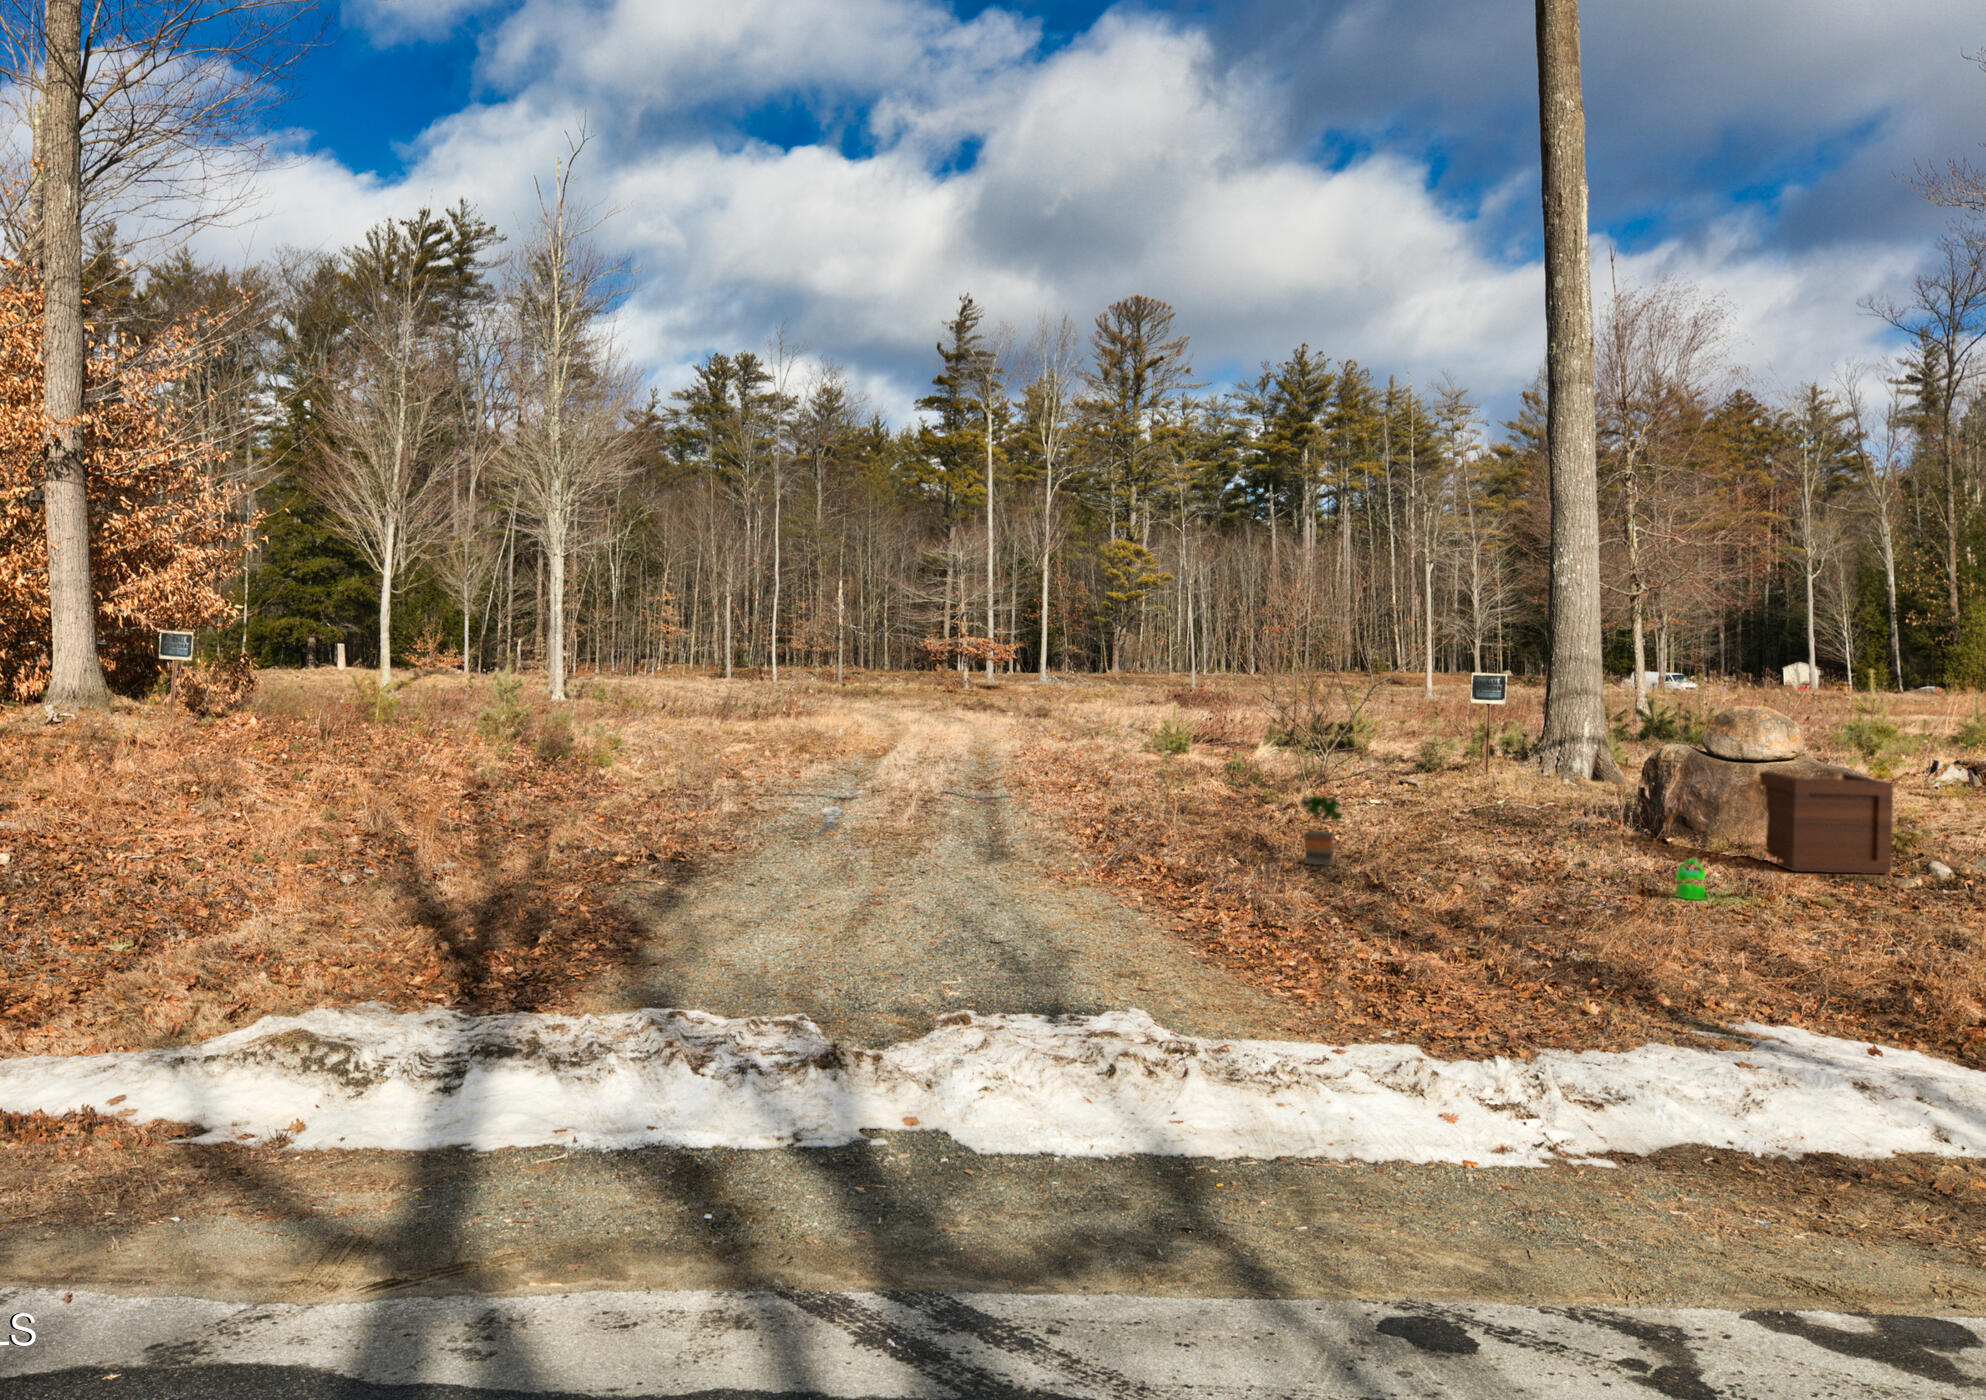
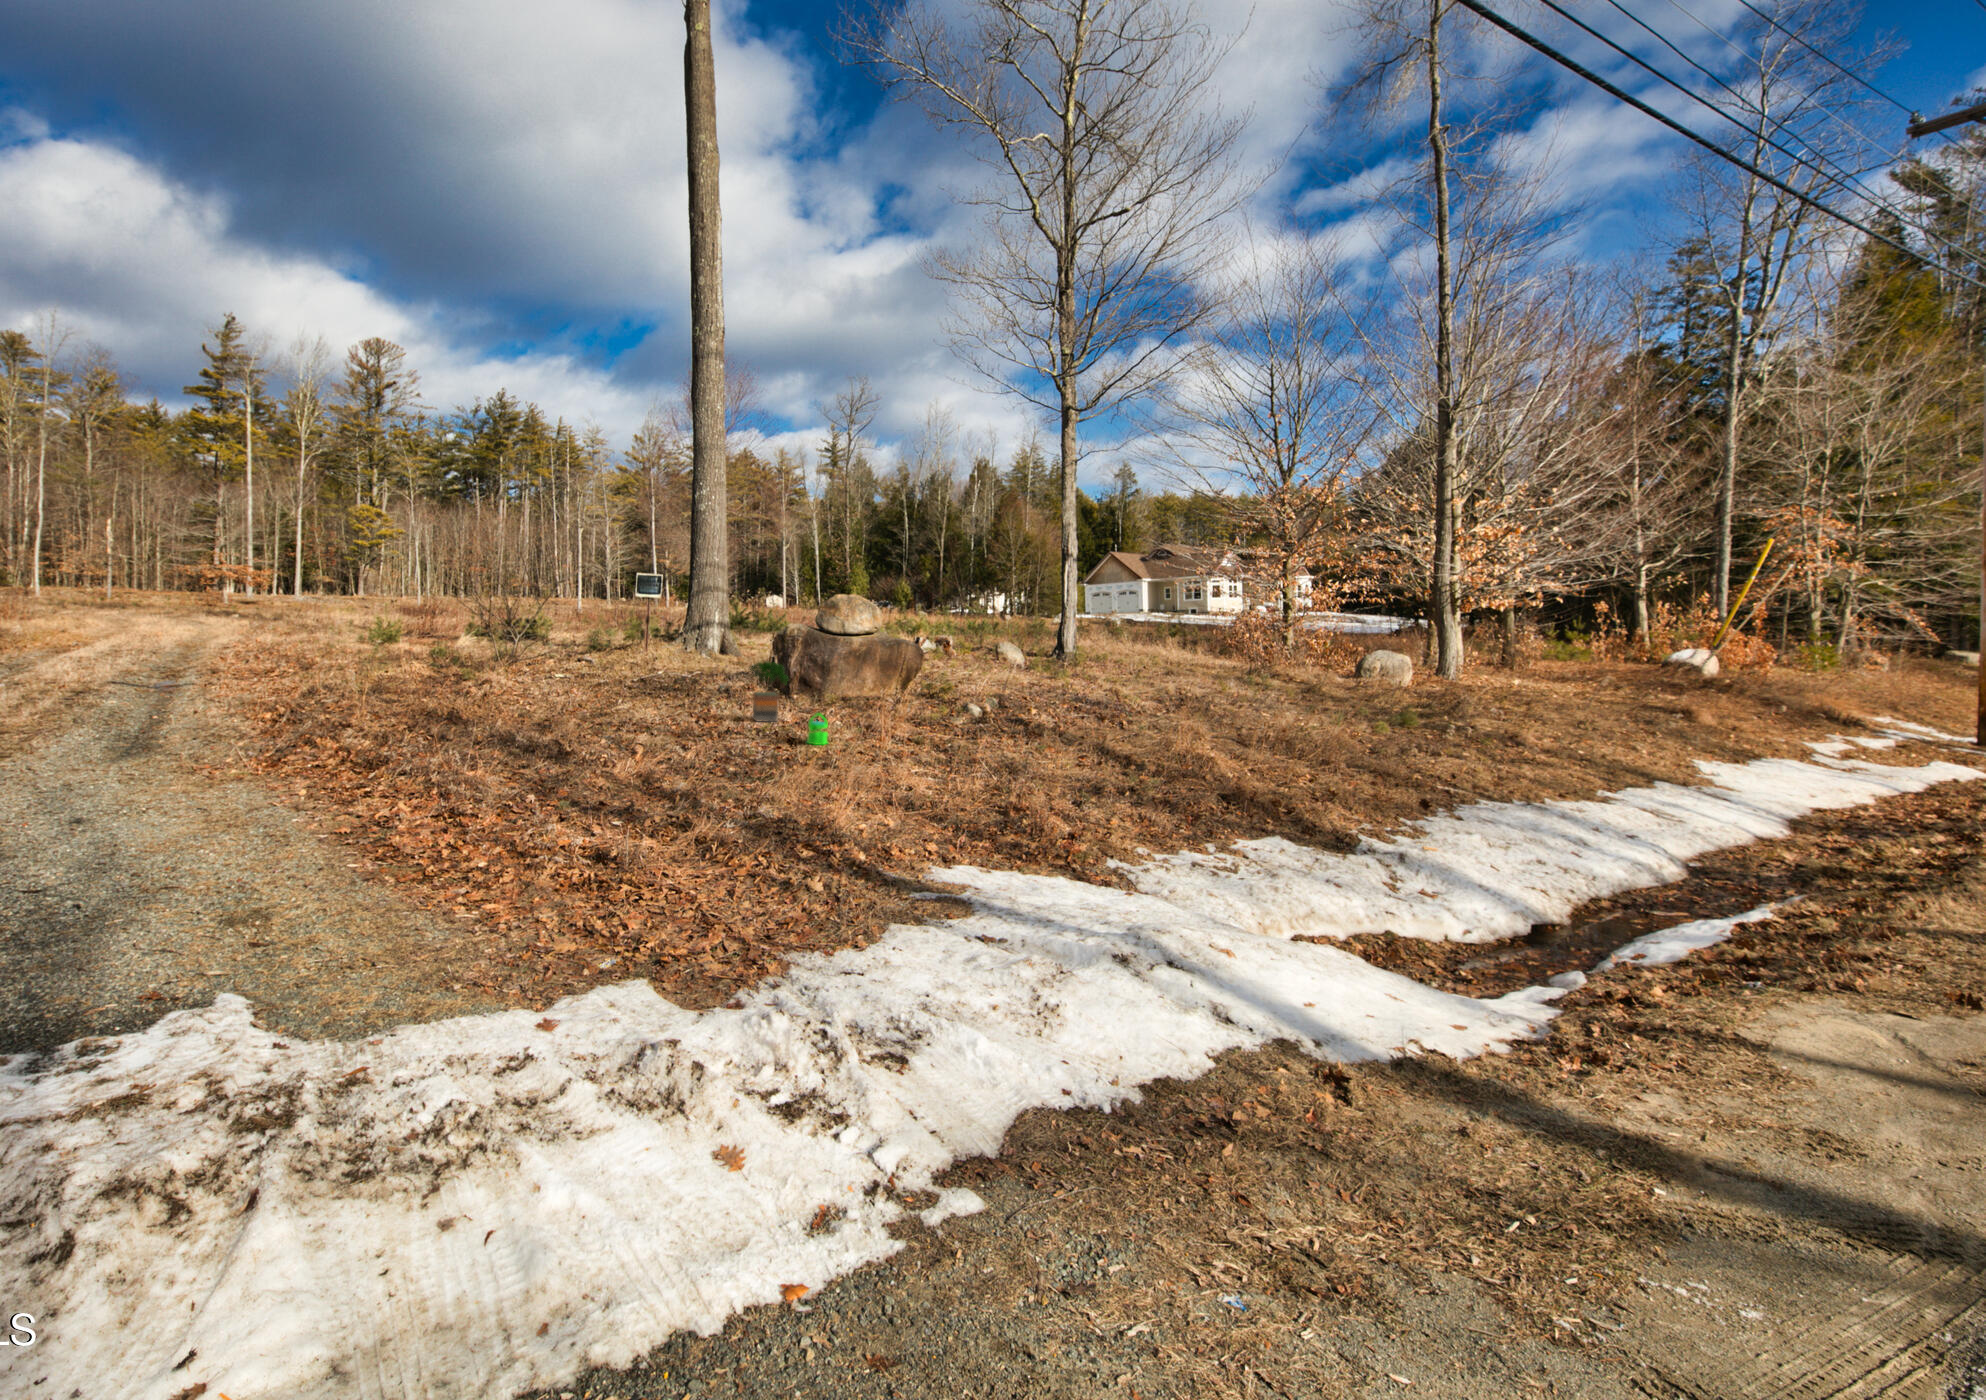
wooden crate: present [1759,770,1893,874] -> none [844,643,937,716]
potted tree: present [1299,796,1343,866] -> present [749,662,788,722]

